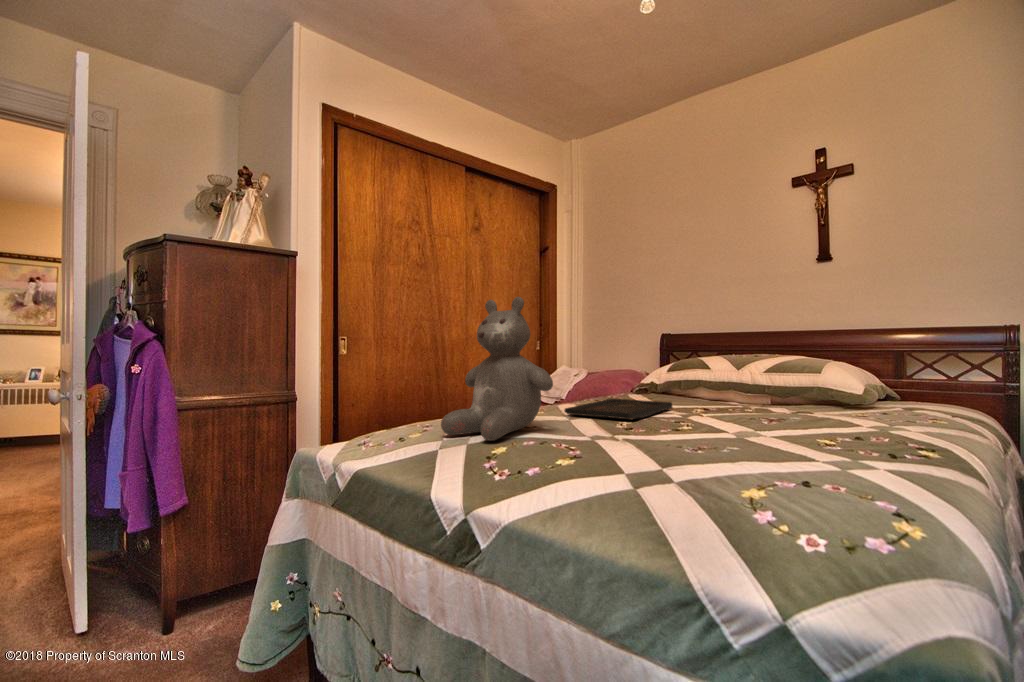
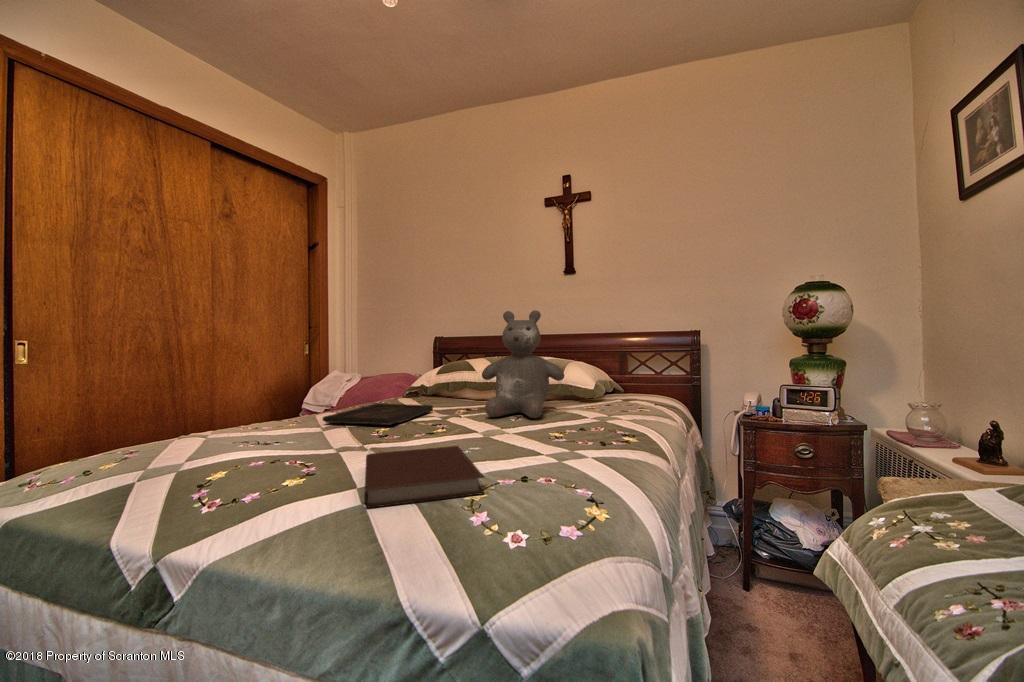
teddy bear: present [441,297,553,441] -> present [482,310,564,418]
notebook: none [623,443,763,494] -> present [365,446,485,507]

